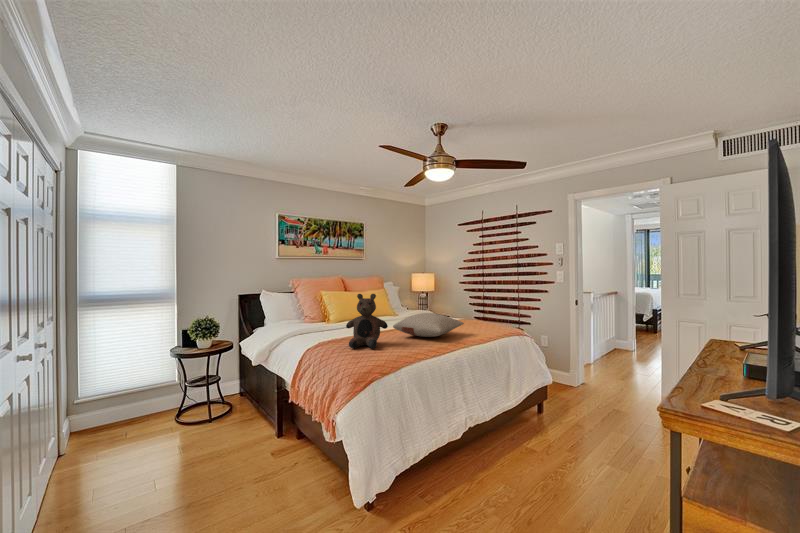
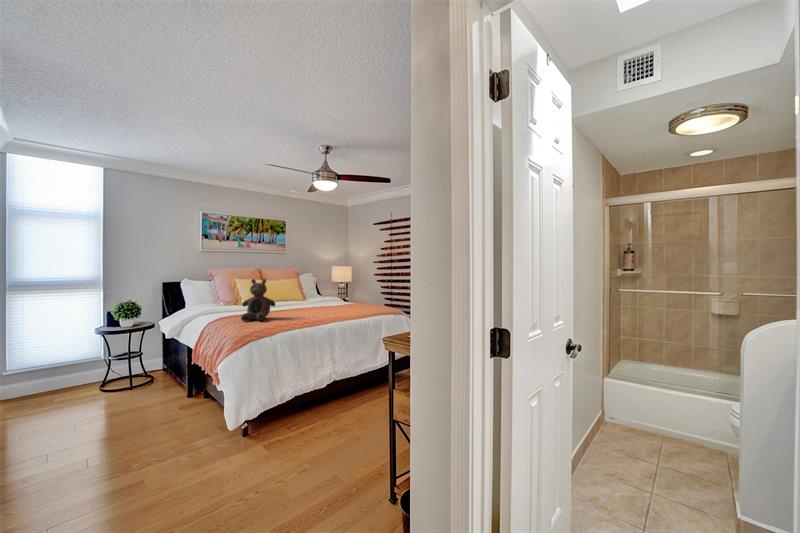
pillow: present [393,313,464,337] -> none [285,296,345,314]

